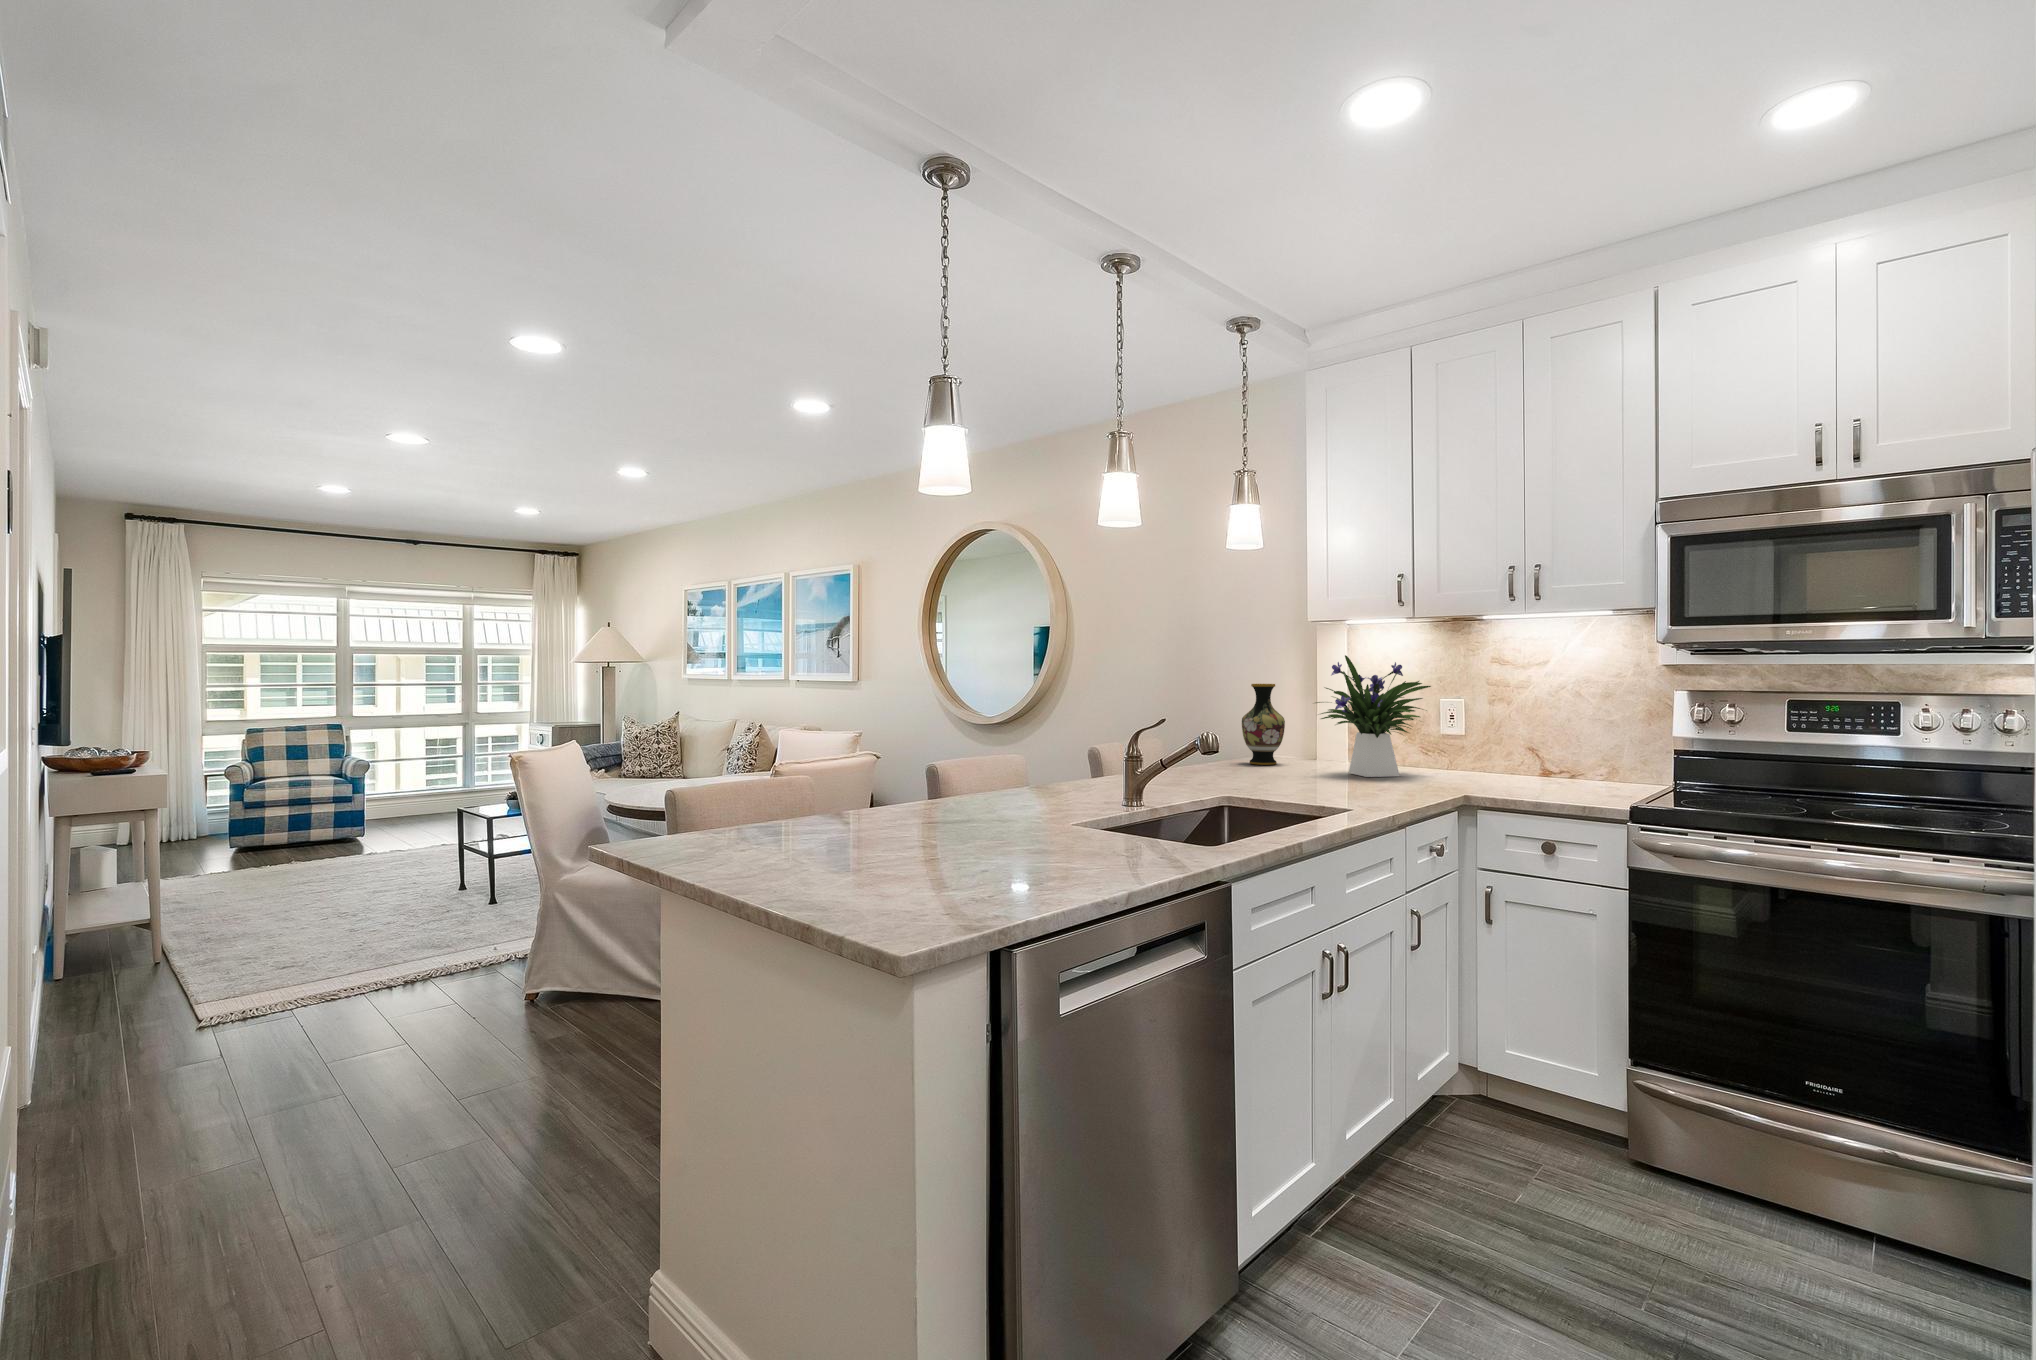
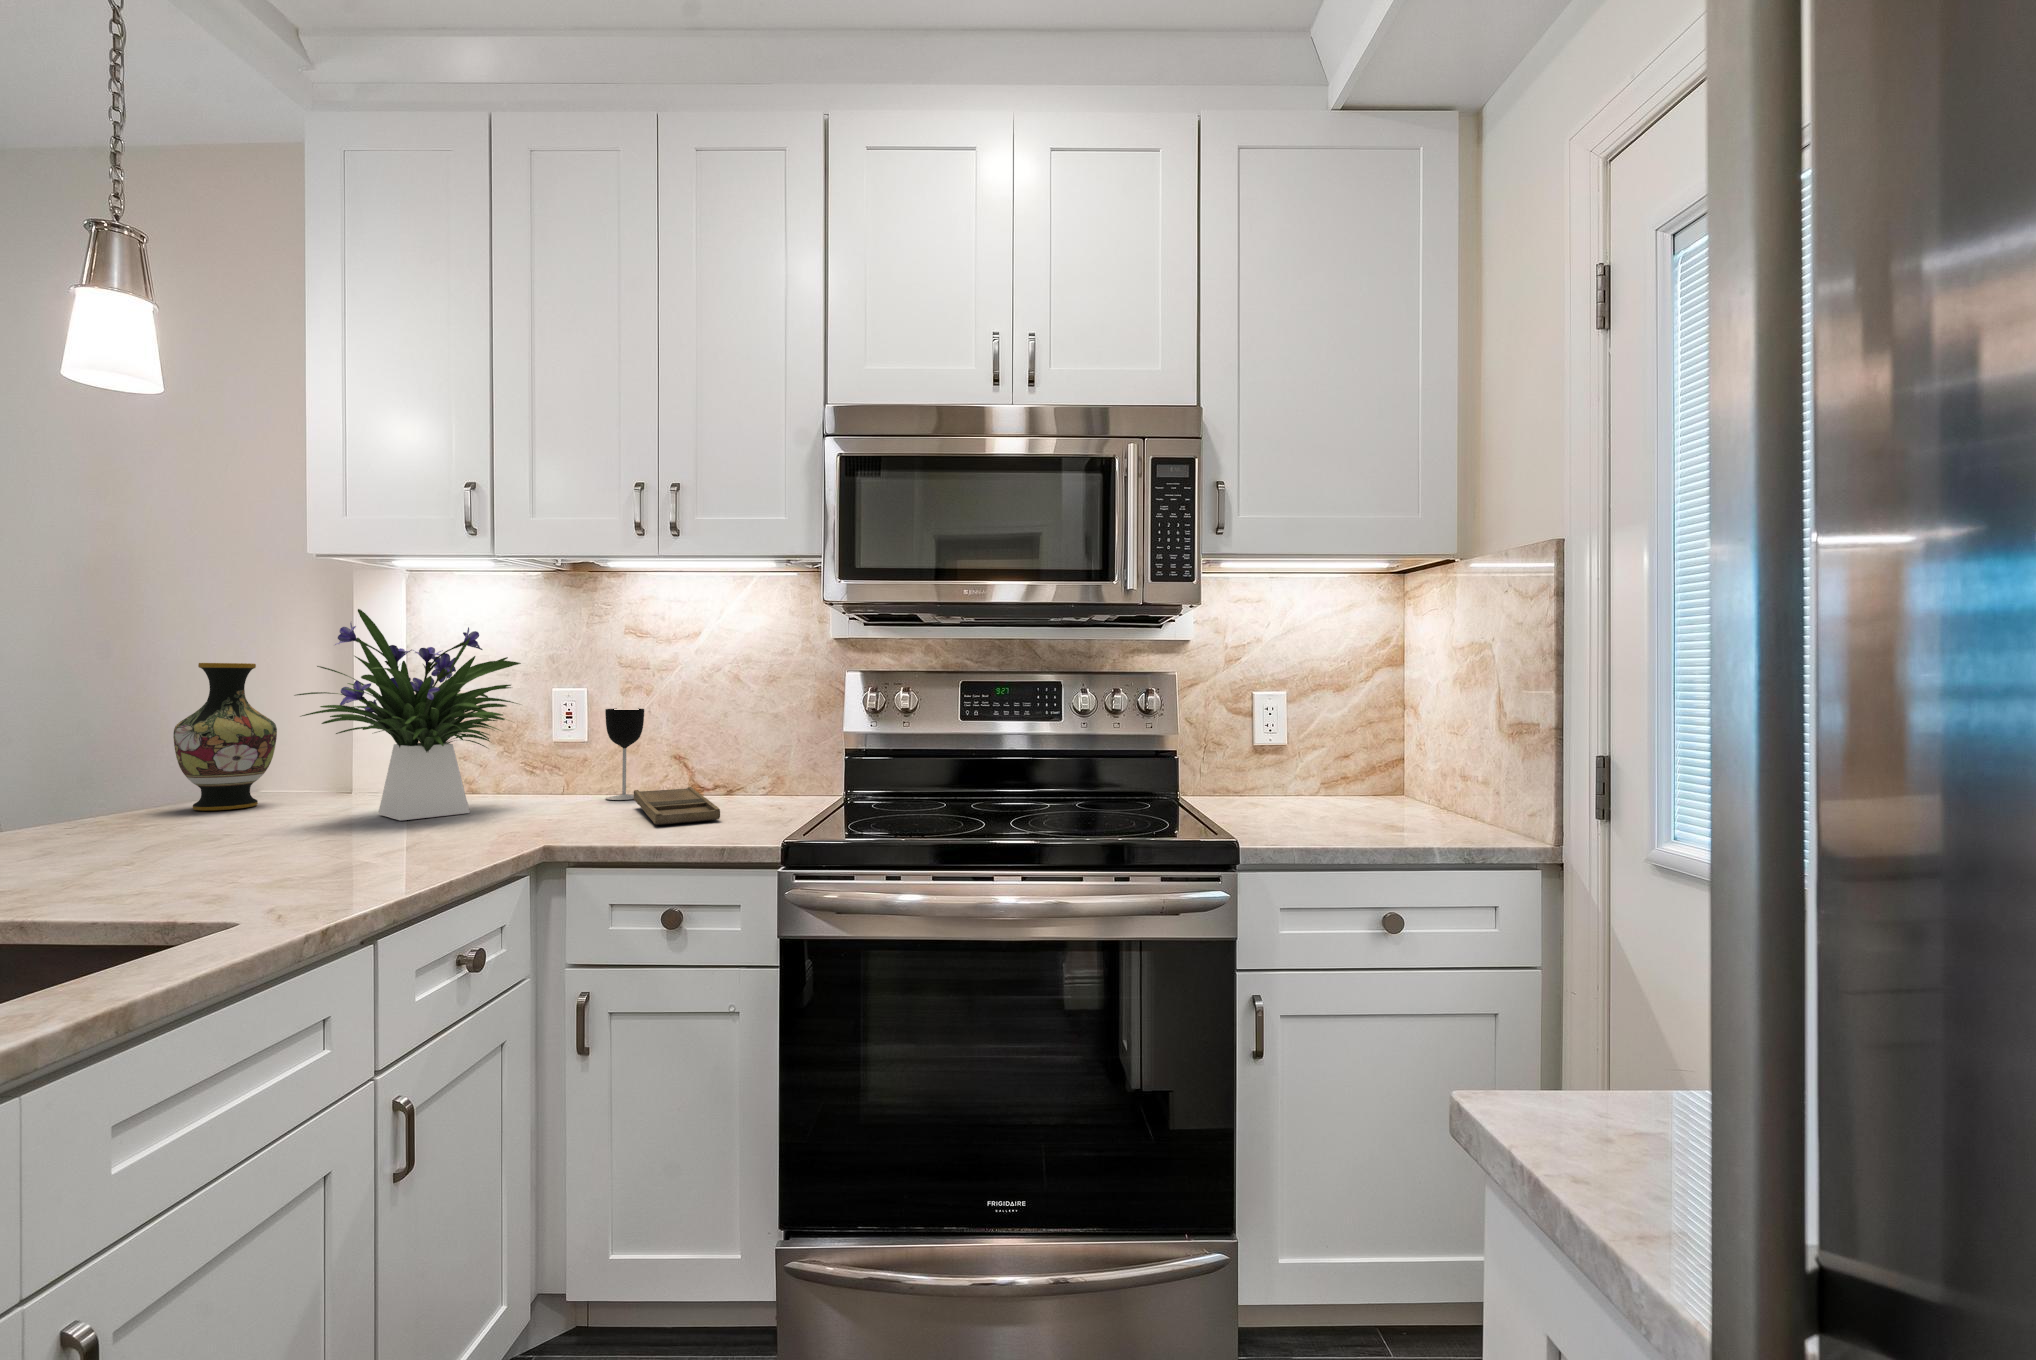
wine glass: none [1478,714,1505,777] -> present [605,708,644,800]
tray: none [1504,770,1574,792] -> present [634,787,720,825]

